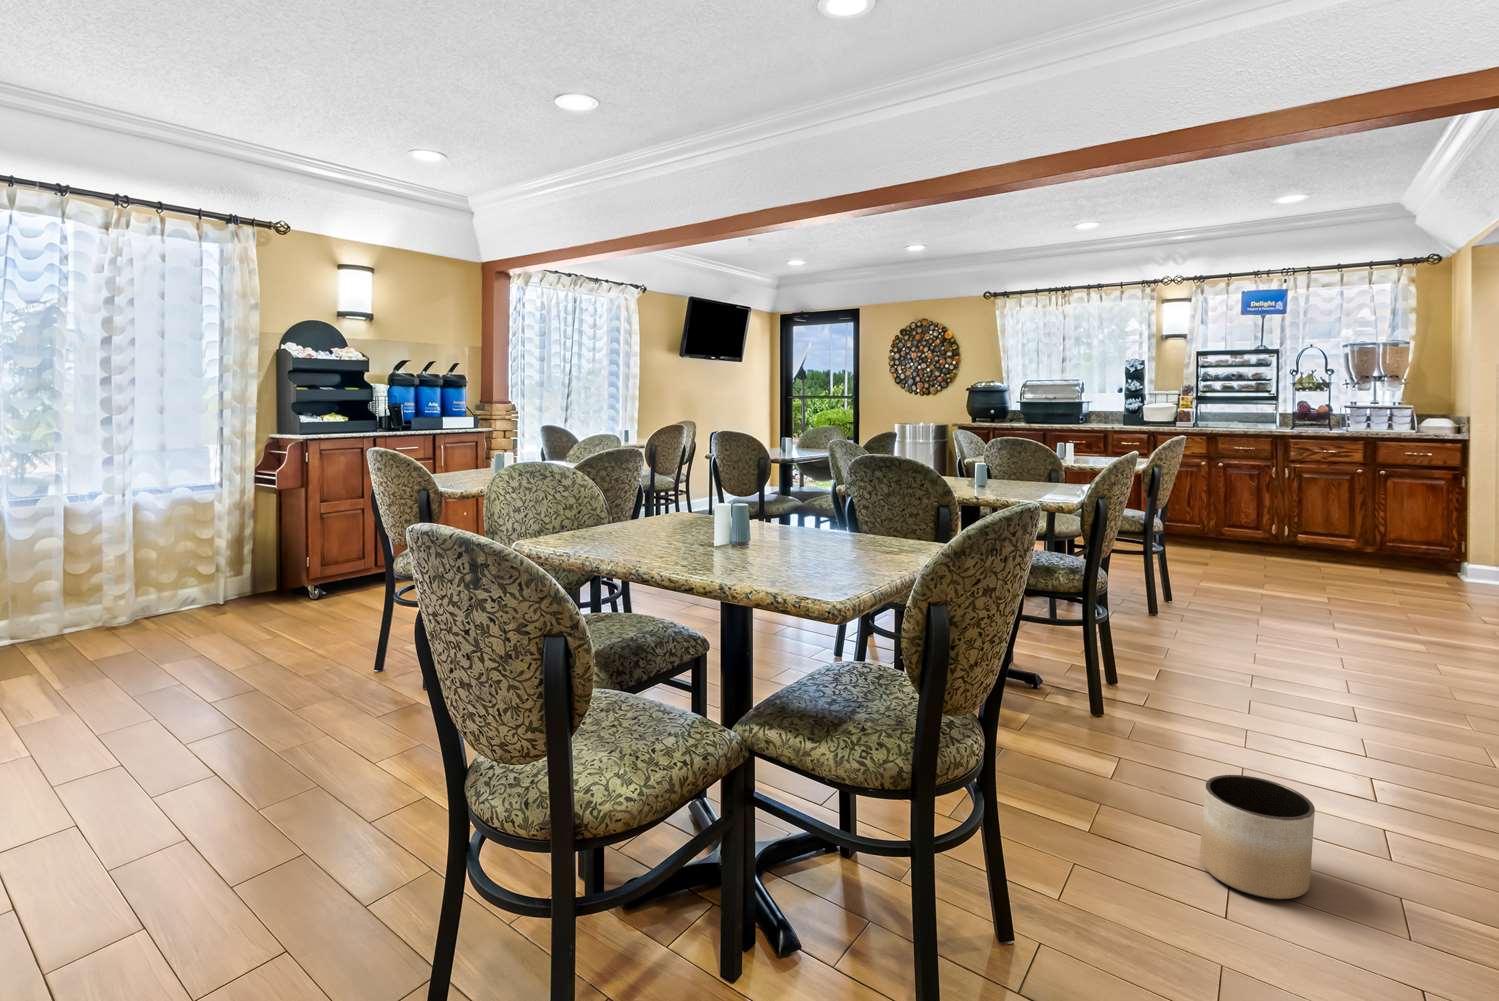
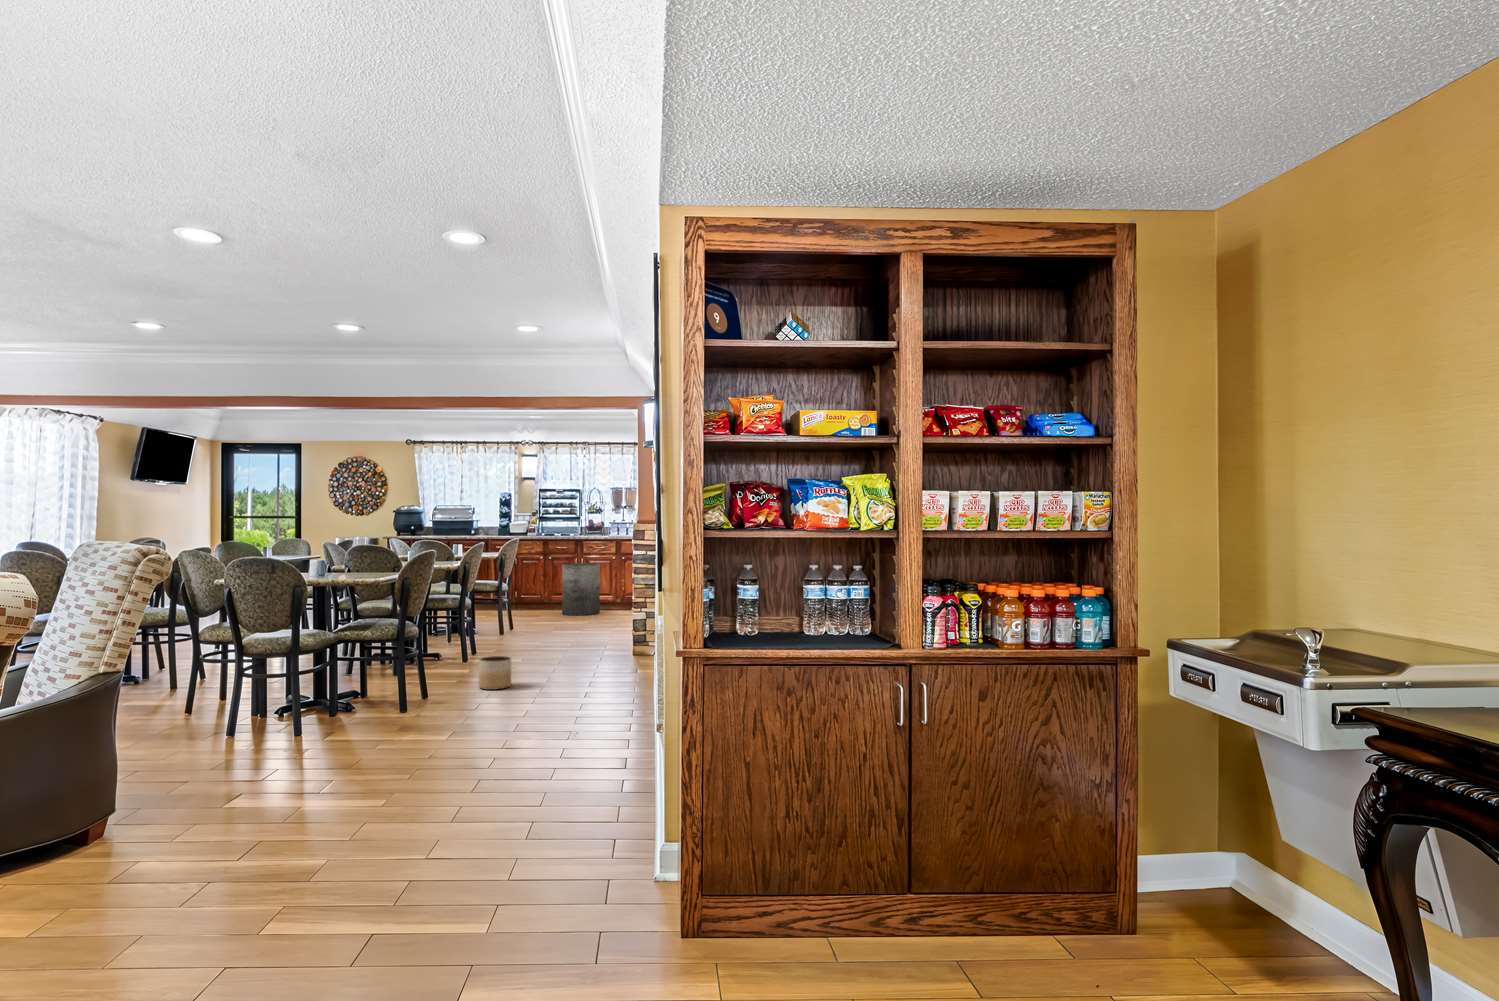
trash can: none [1241,477,1326,572] -> present [562,563,600,615]

